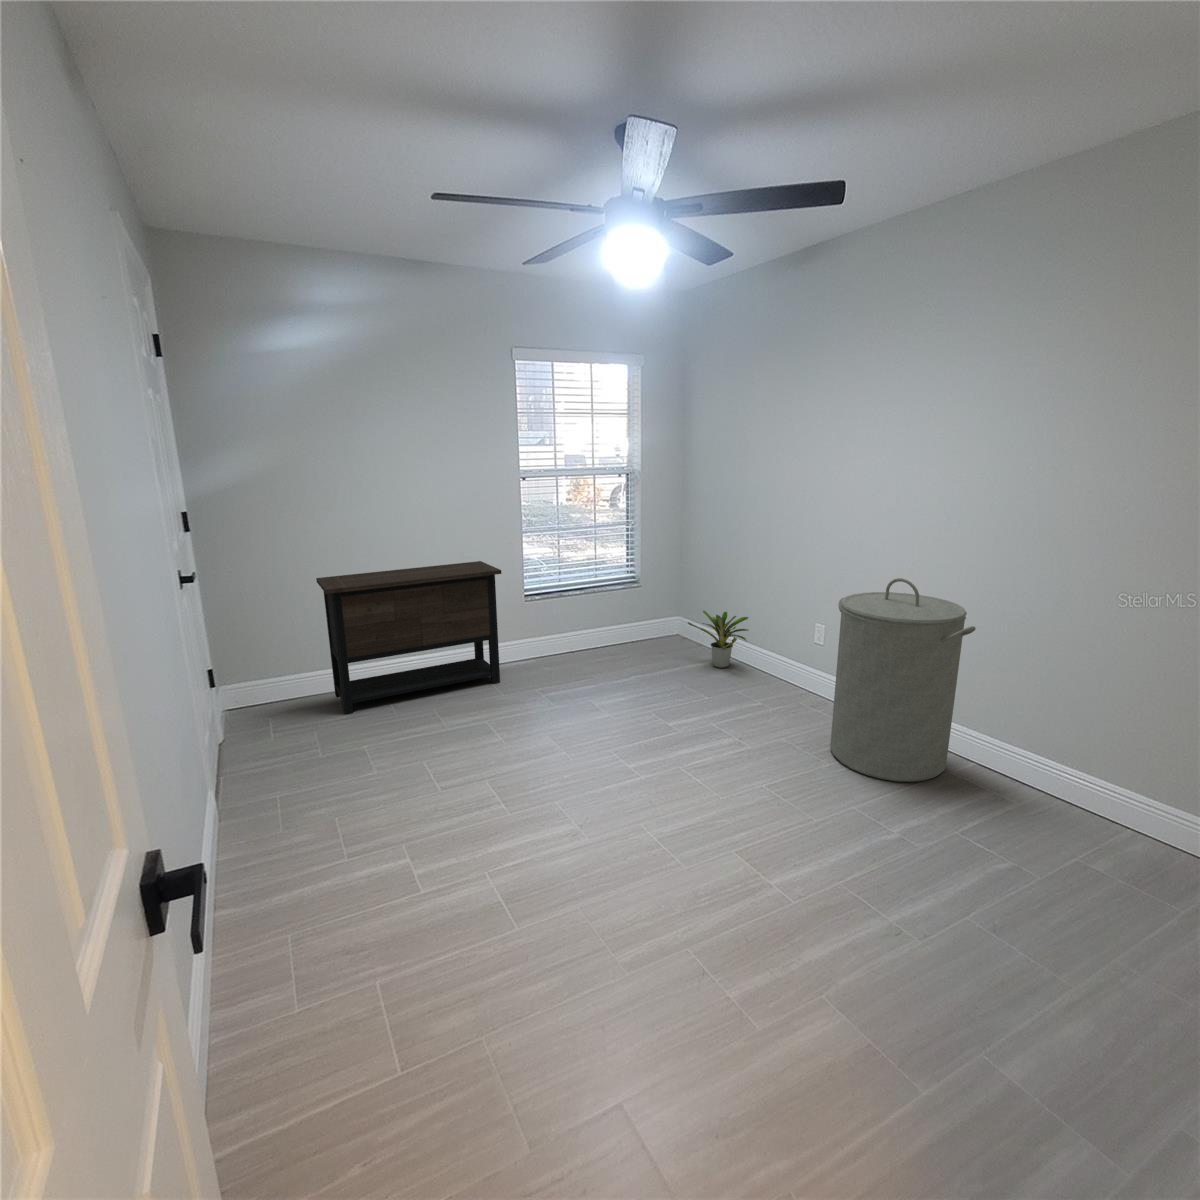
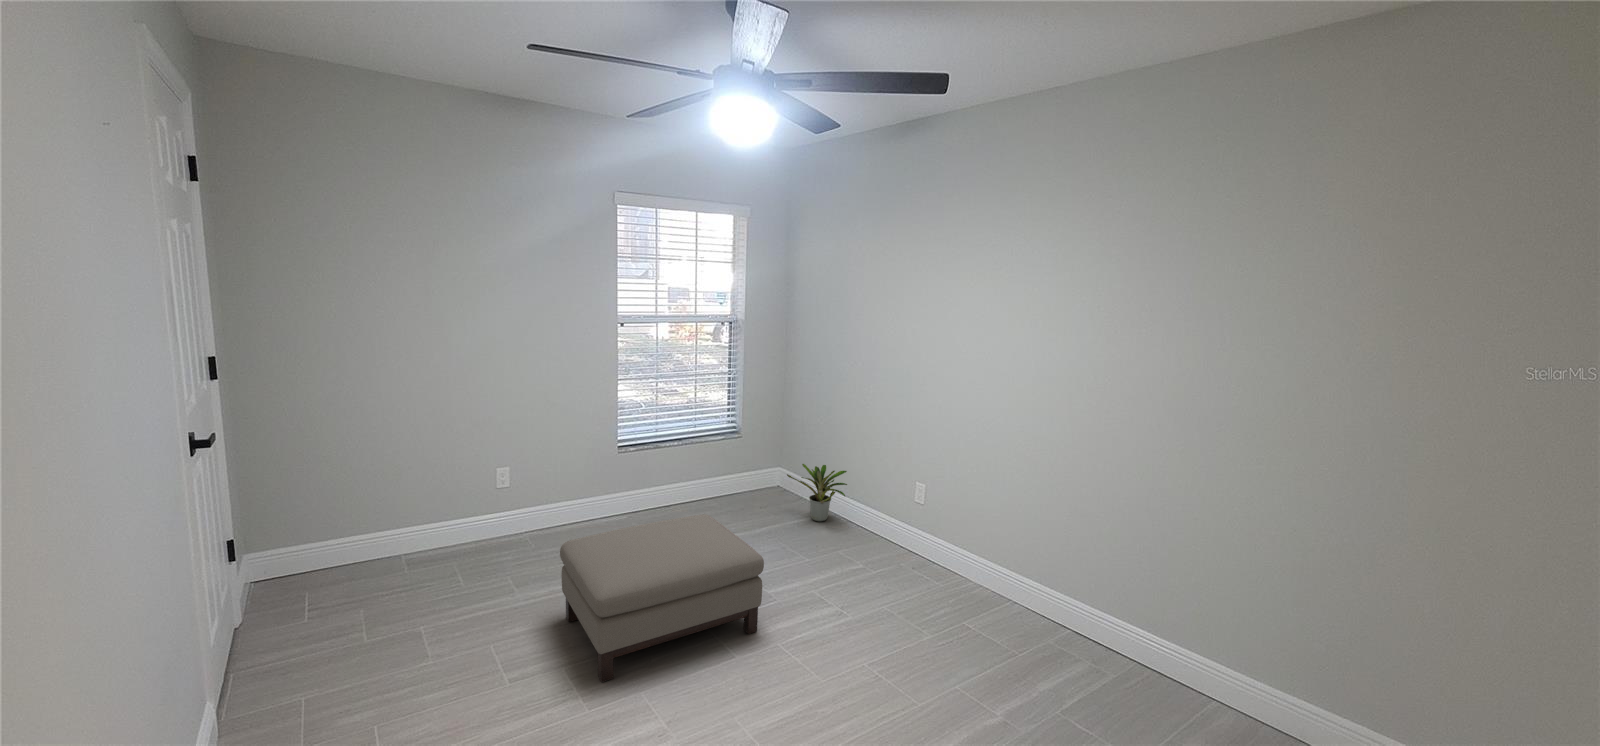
dresser: present [316,561,501,714] -> none [379,410,593,584]
laundry hamper: present [830,578,976,782] -> none [928,447,1065,653]
ottoman: none [479,653,666,792] -> present [560,514,764,682]

